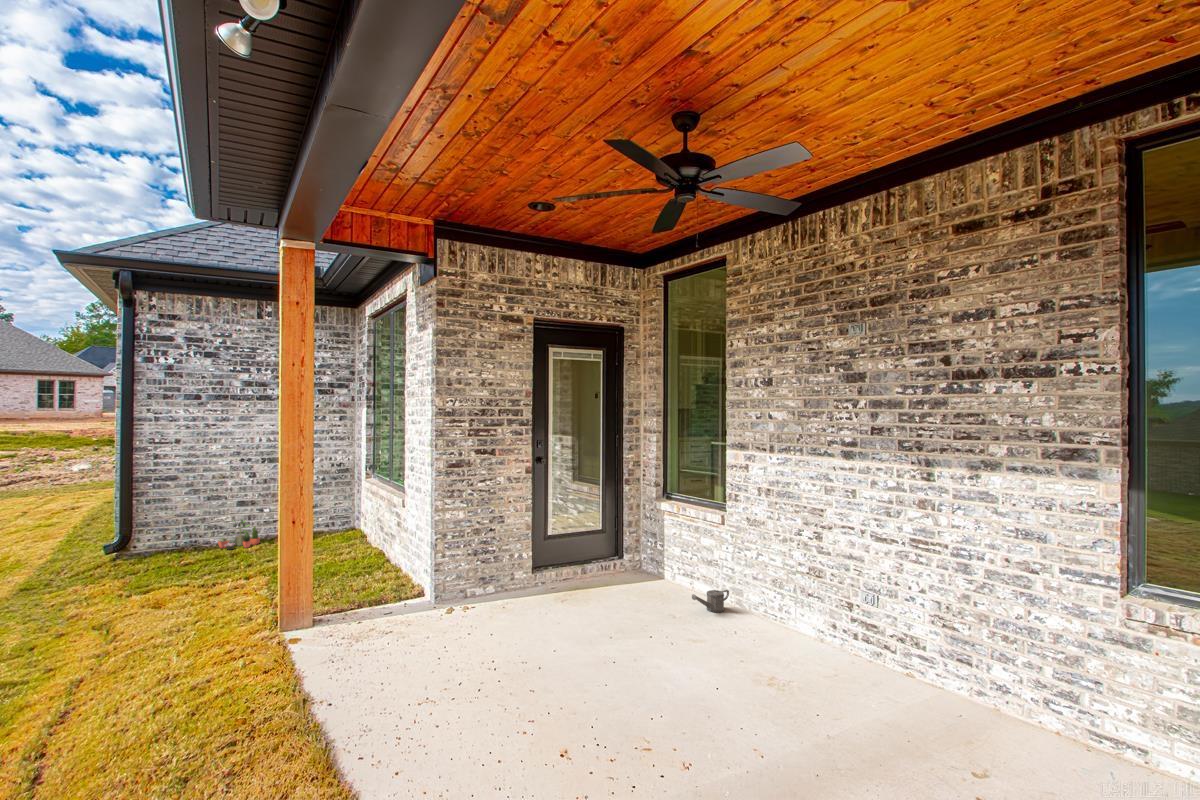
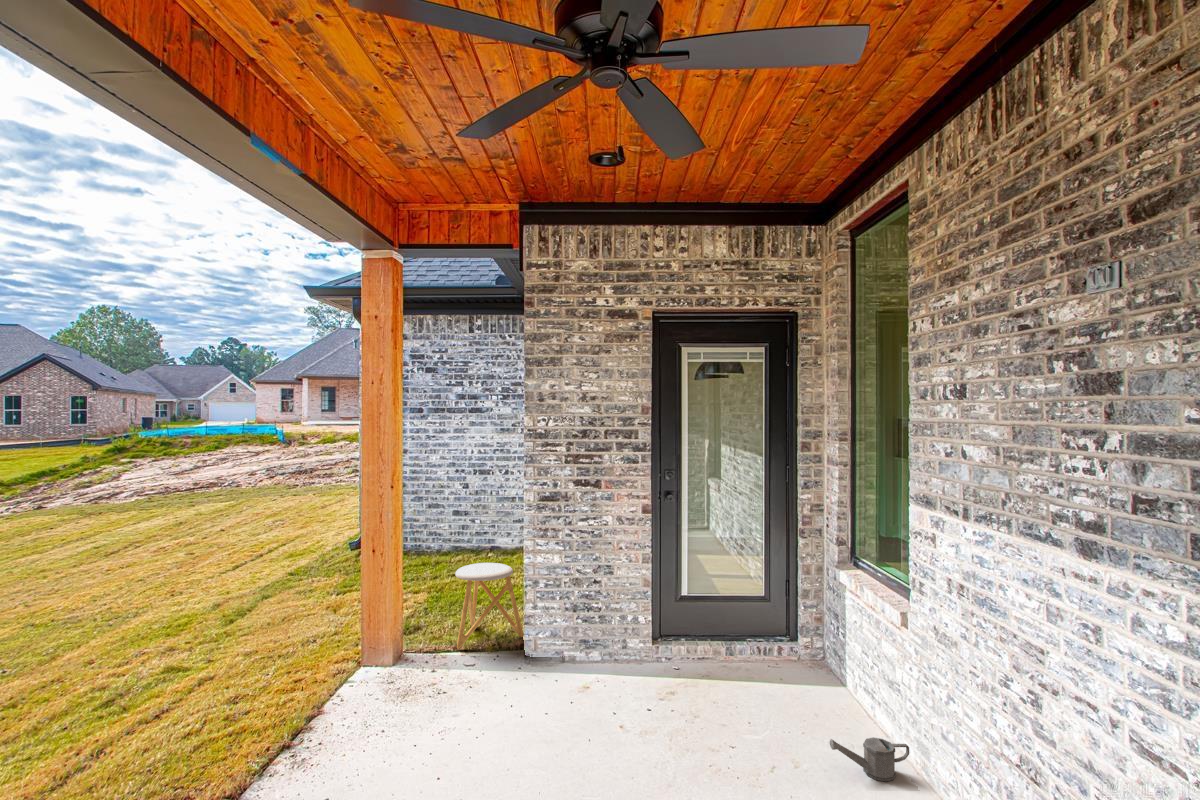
potted plant: present [218,519,260,550] -> none [421,531,457,560]
stool: none [351,529,413,604] -> present [455,563,524,649]

